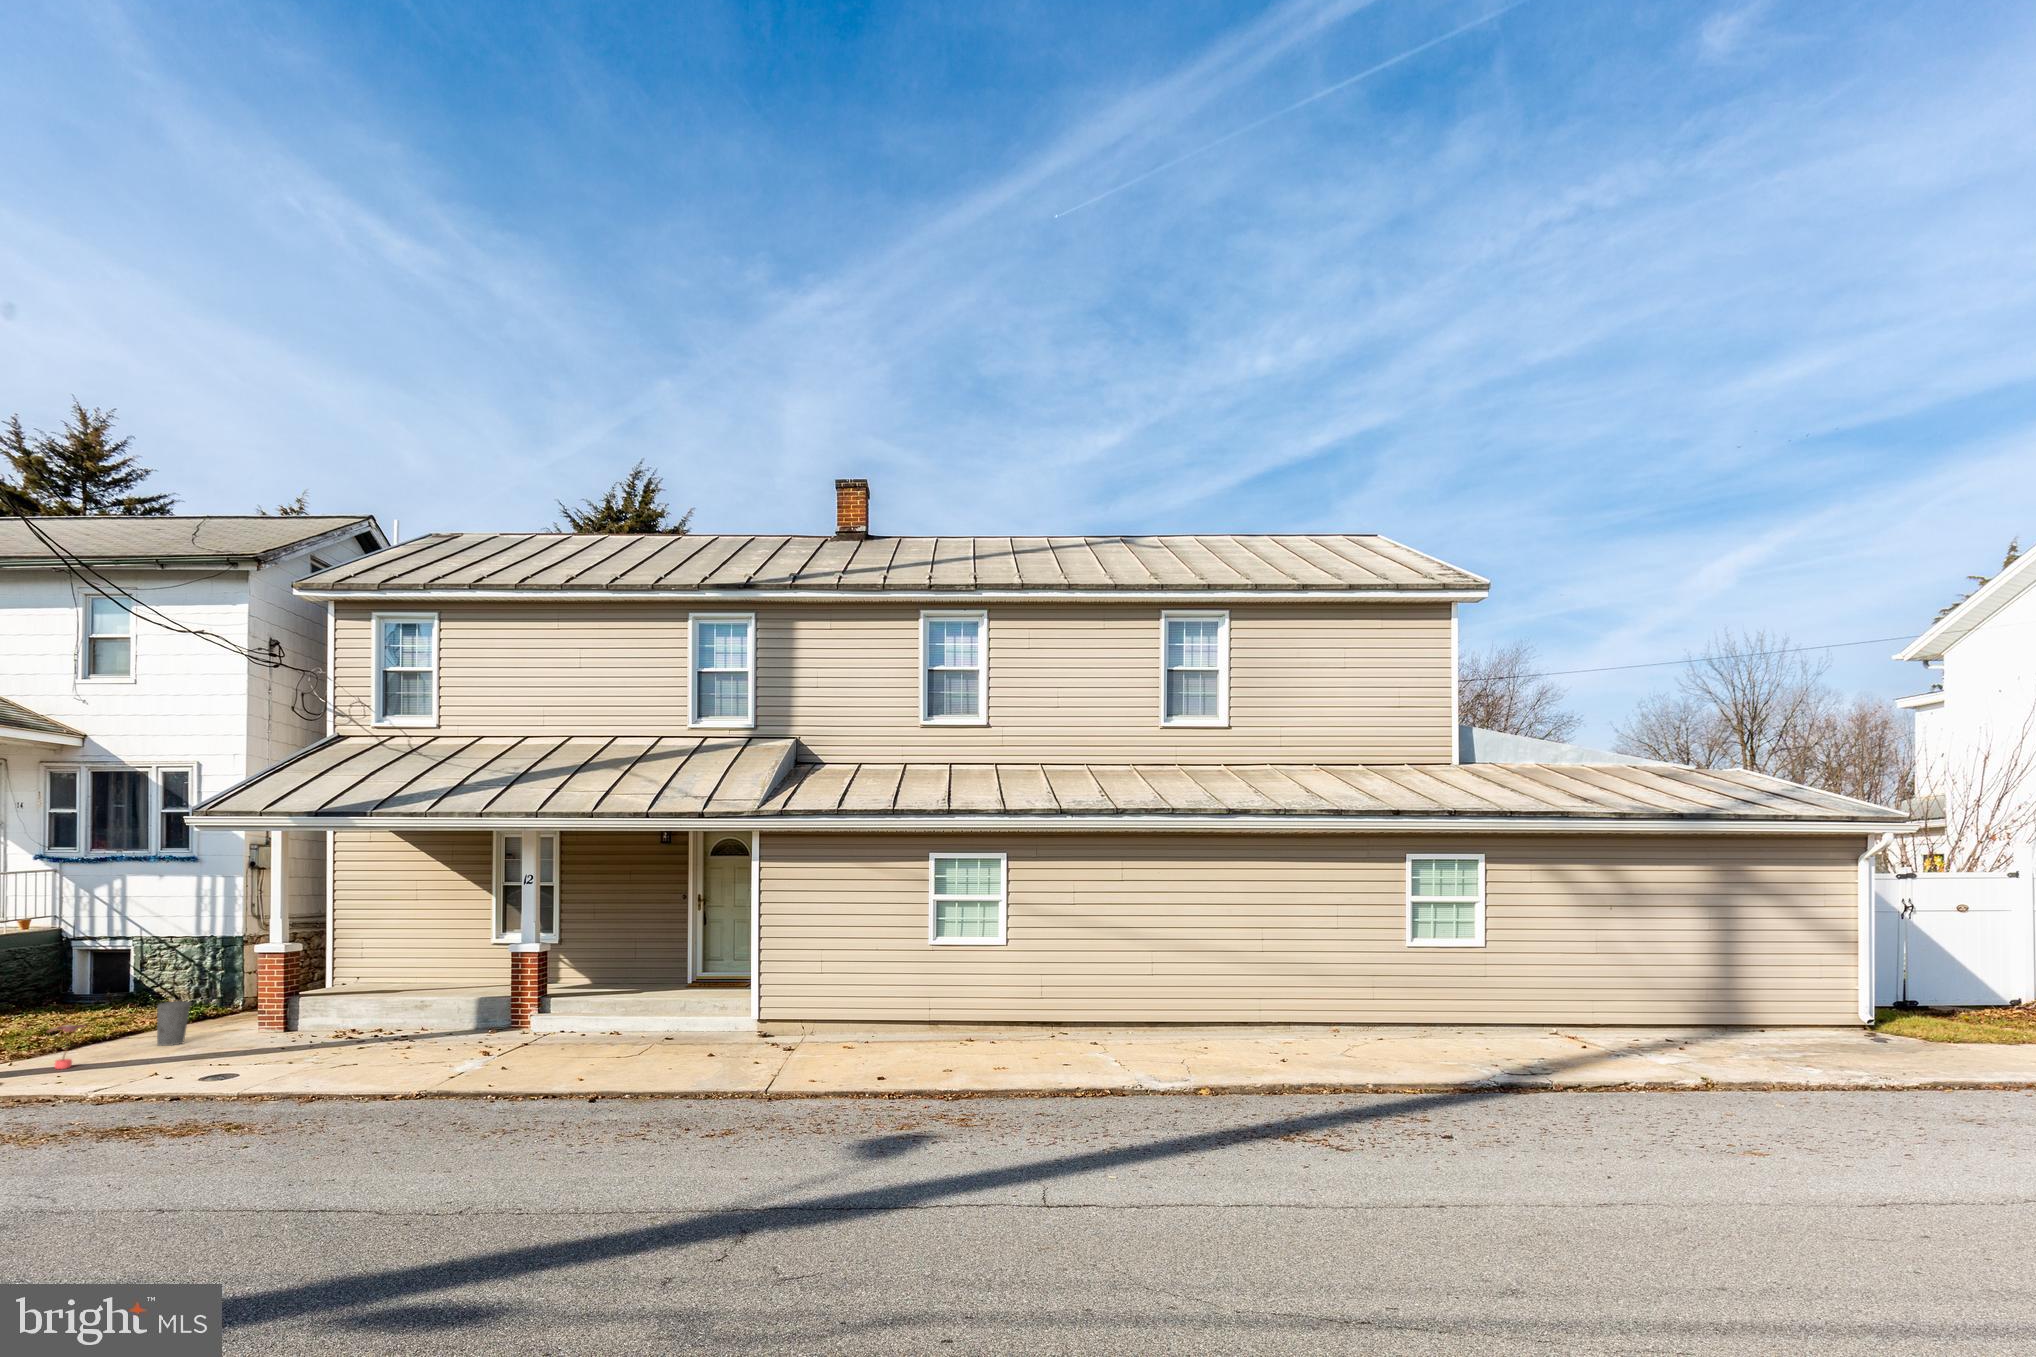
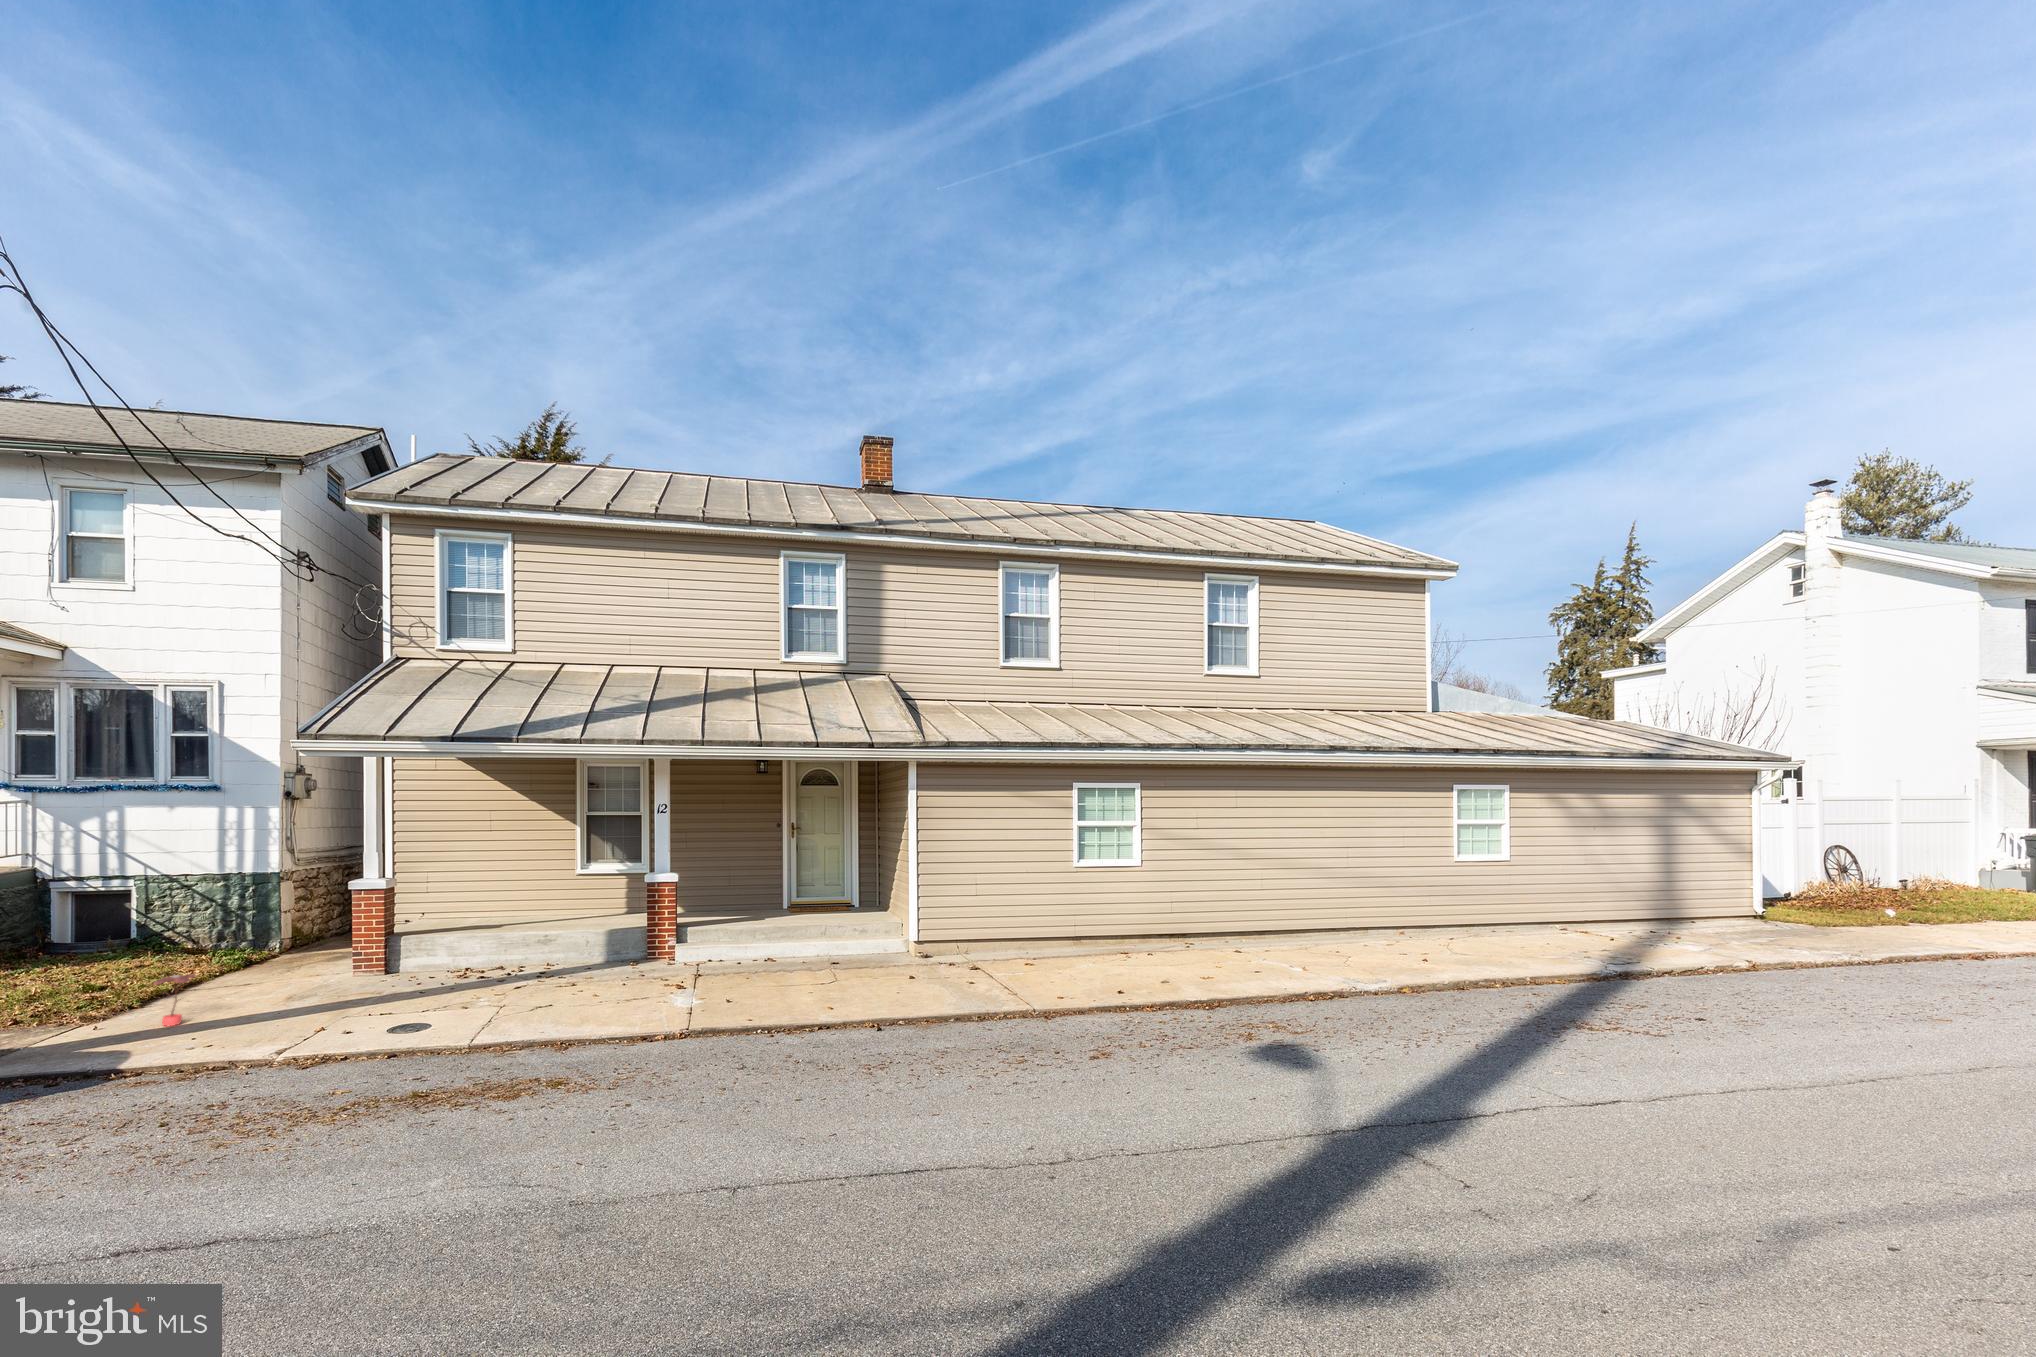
trash can: present [157,1001,191,1046] -> none [245,944,283,995]

